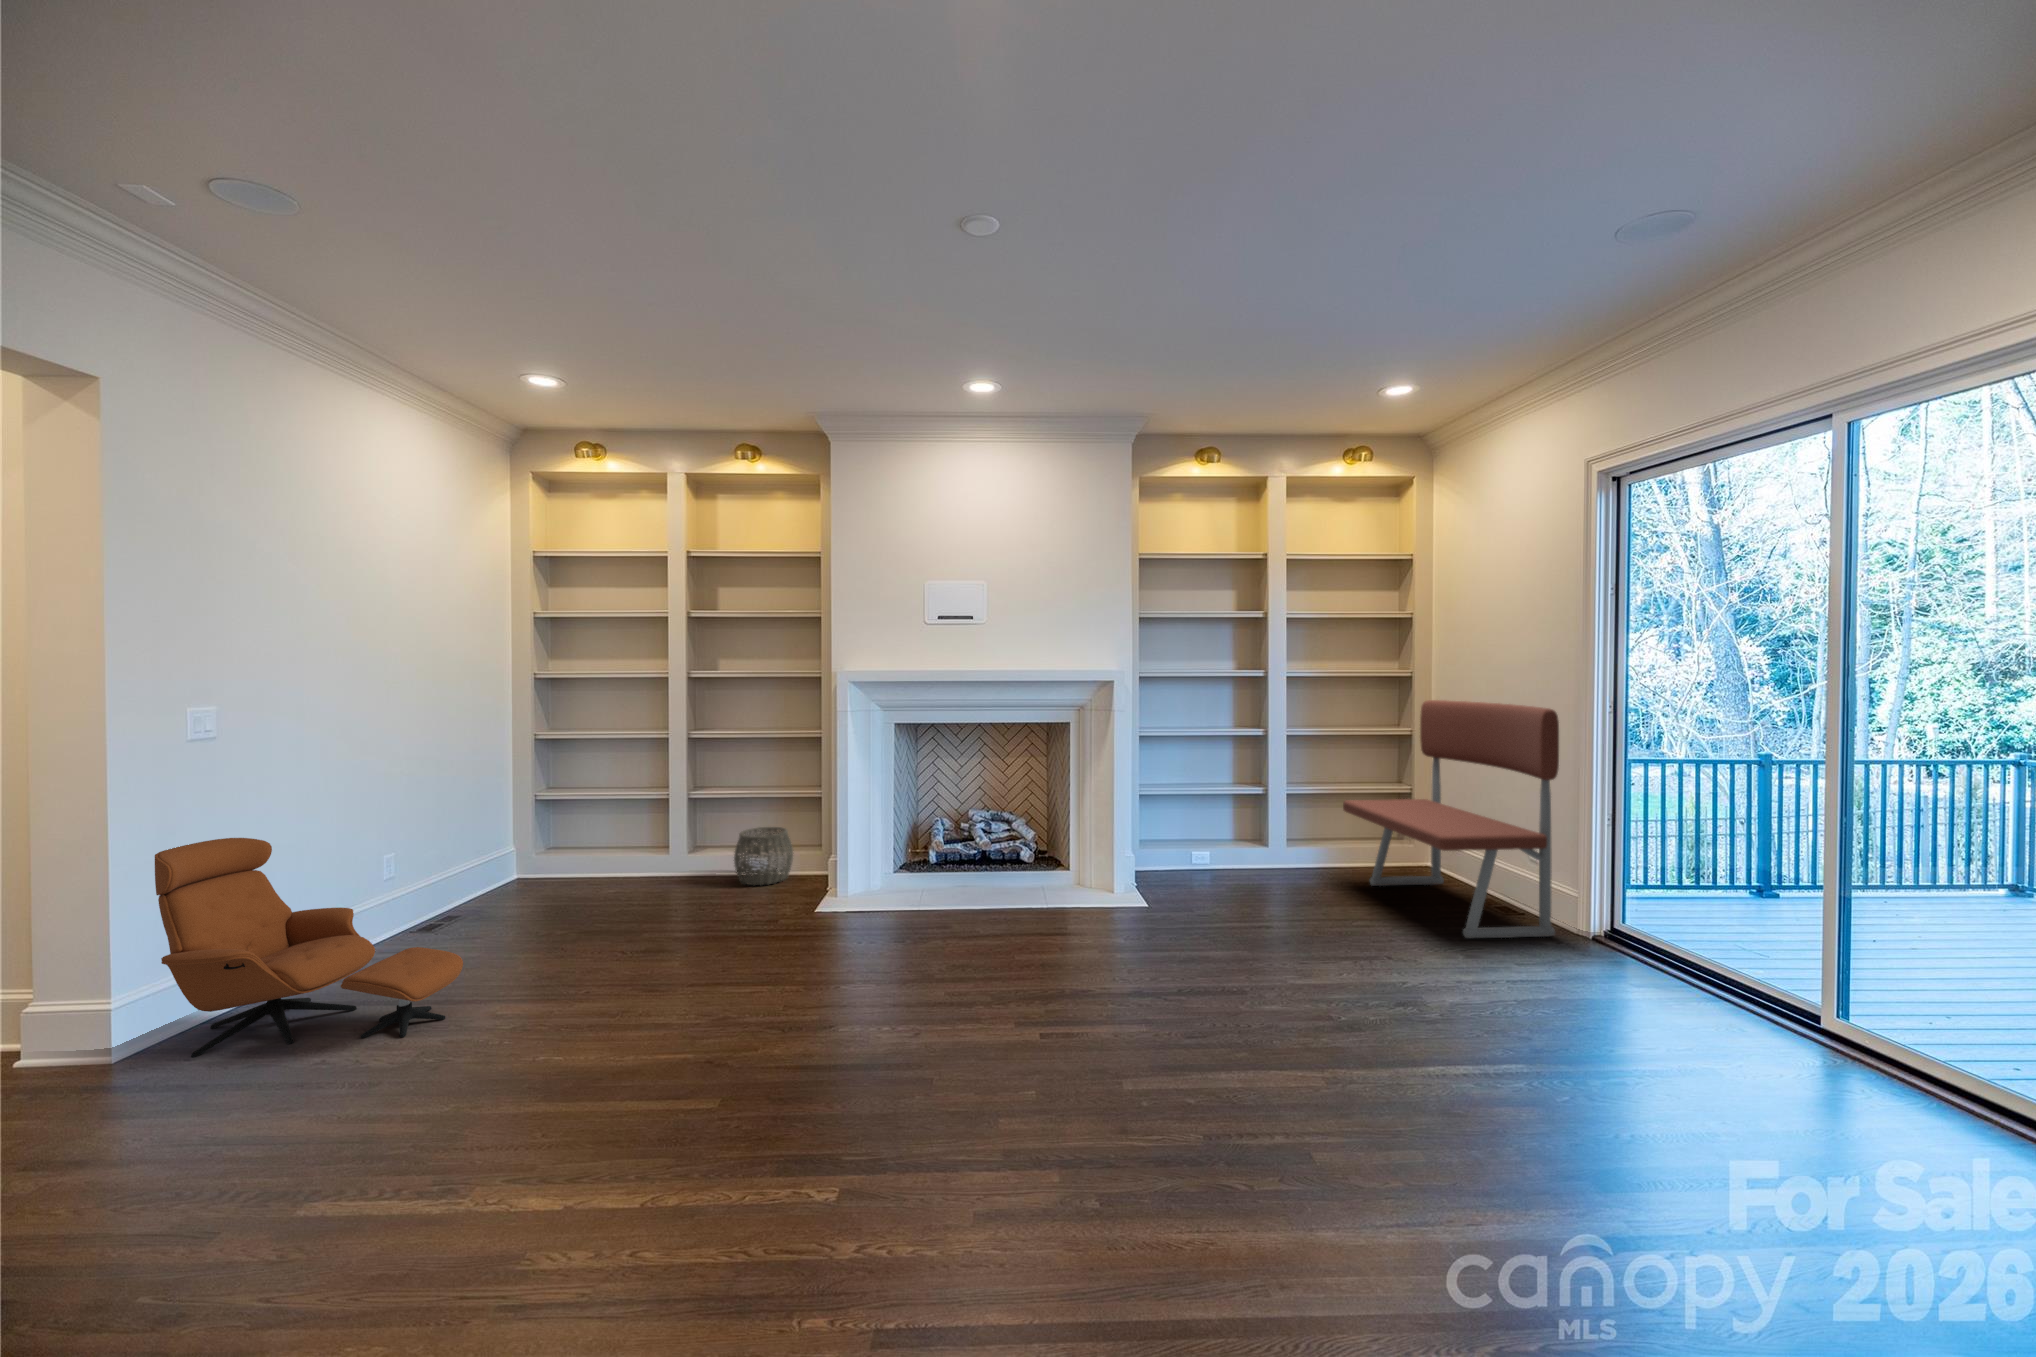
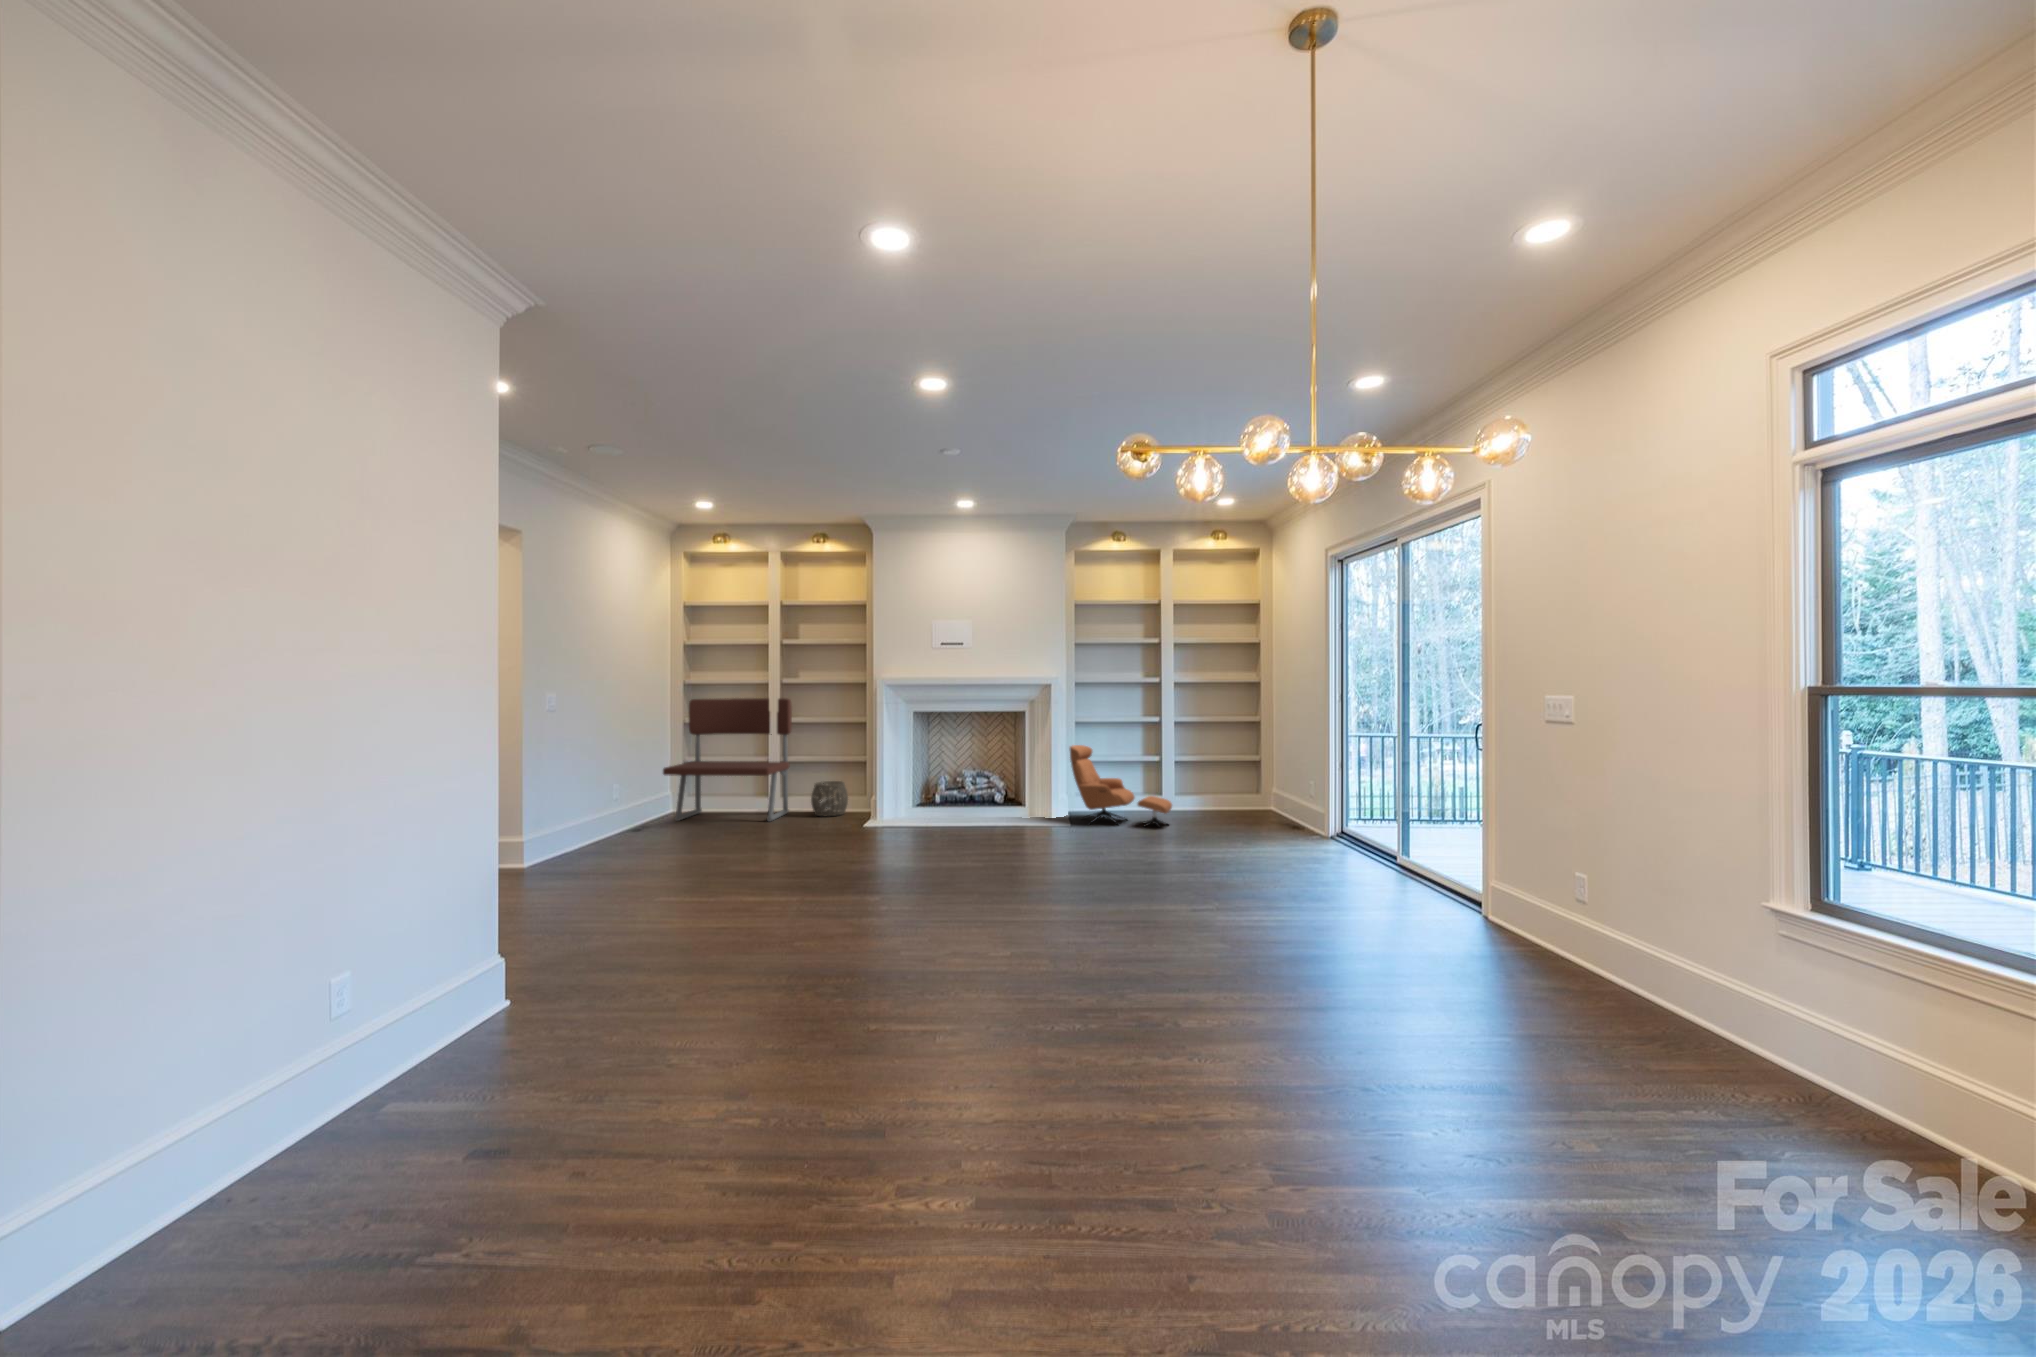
bench: present [1343,700,1559,938] -> present [663,698,792,821]
armchair: present [155,838,463,1057] -> present [1070,745,1172,827]

